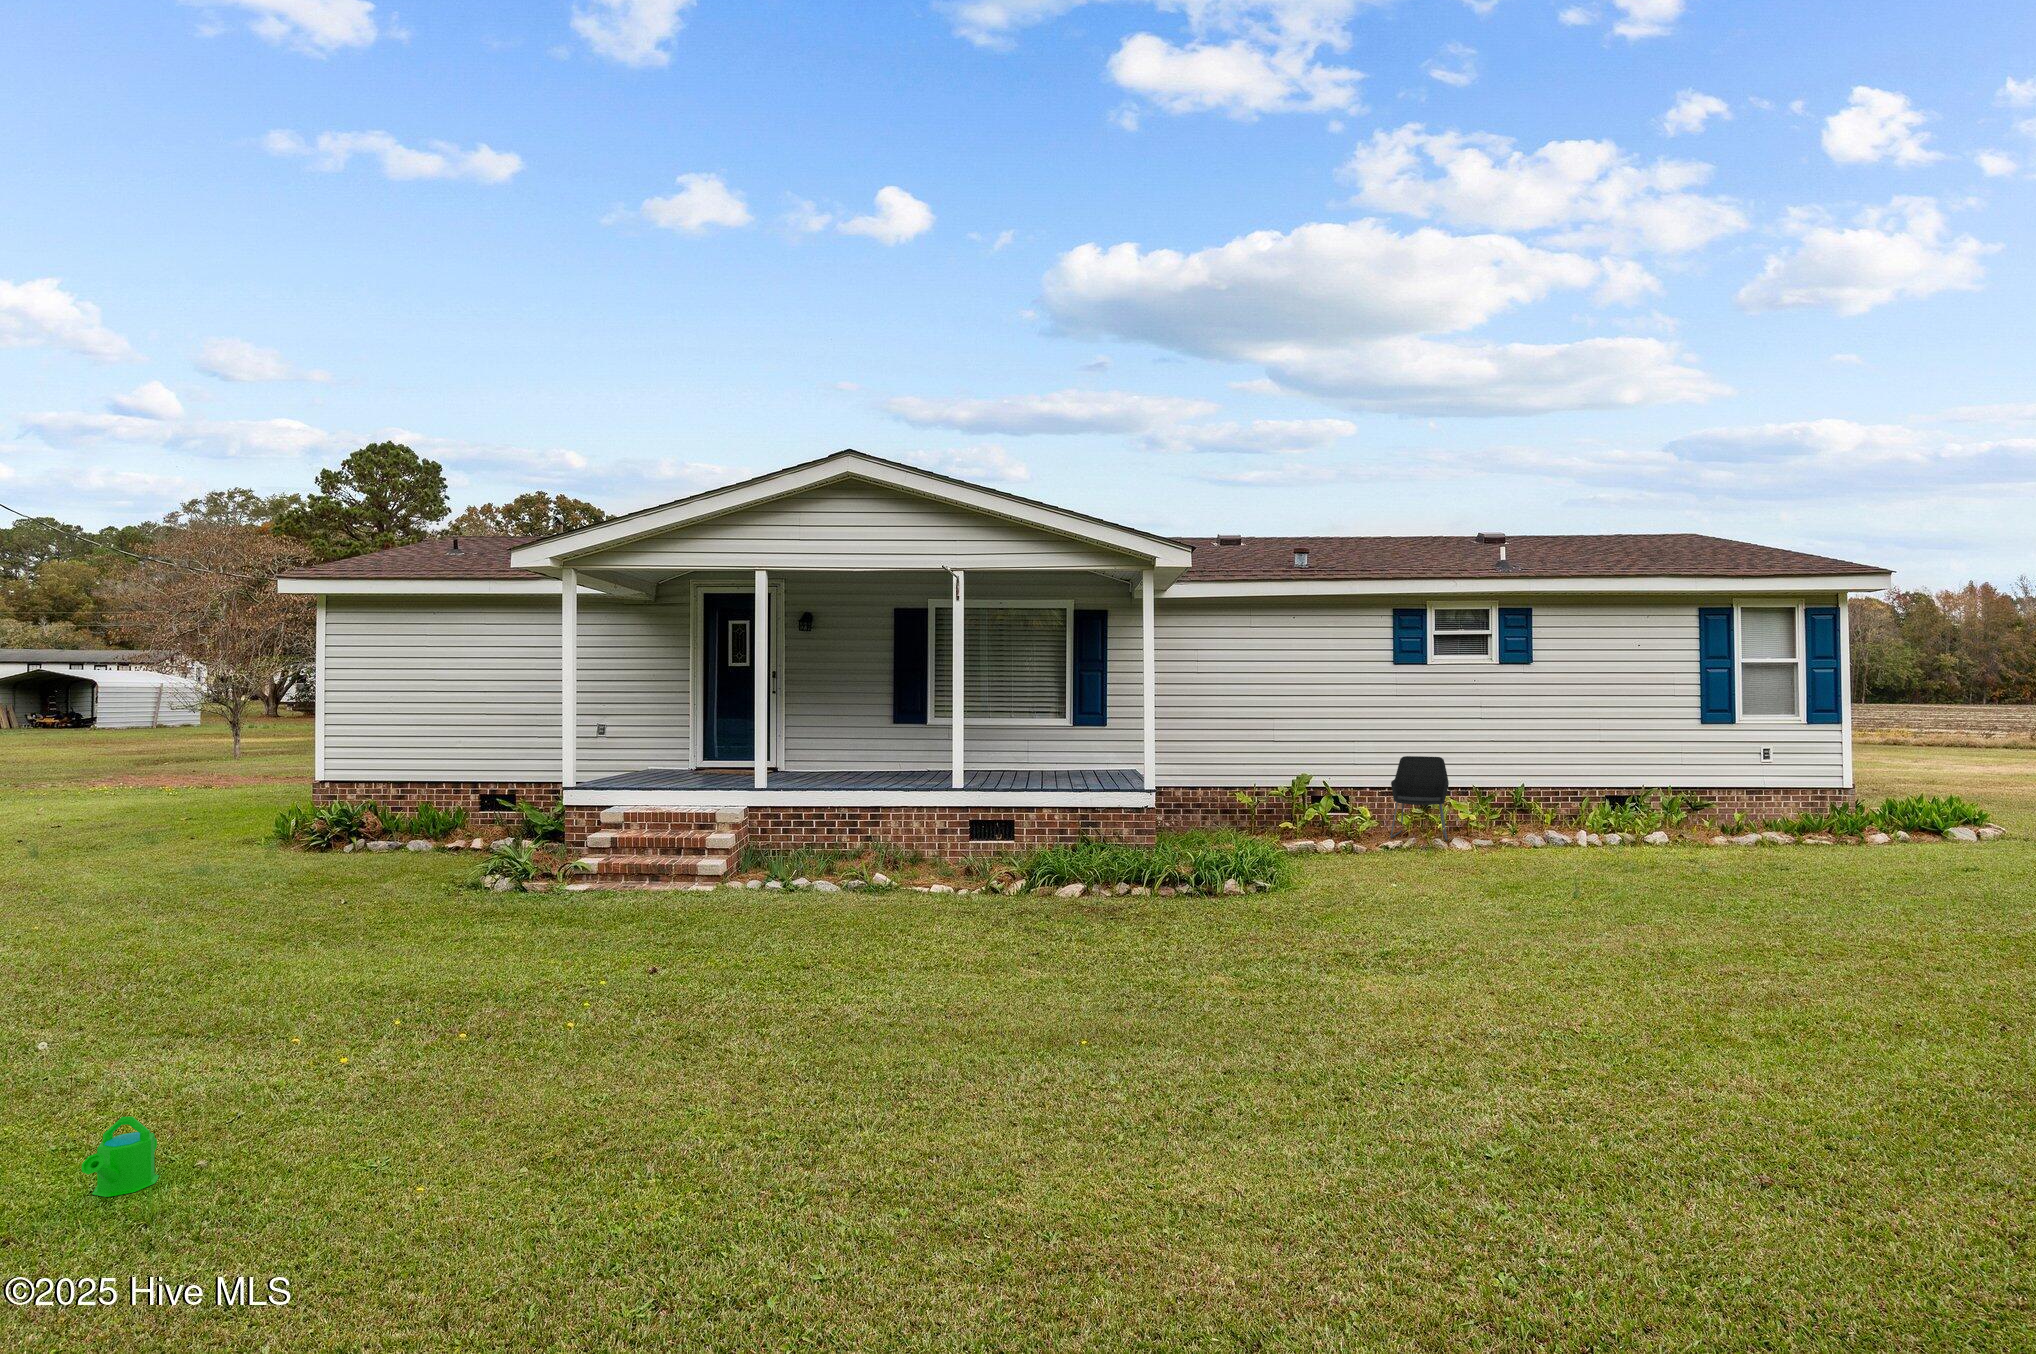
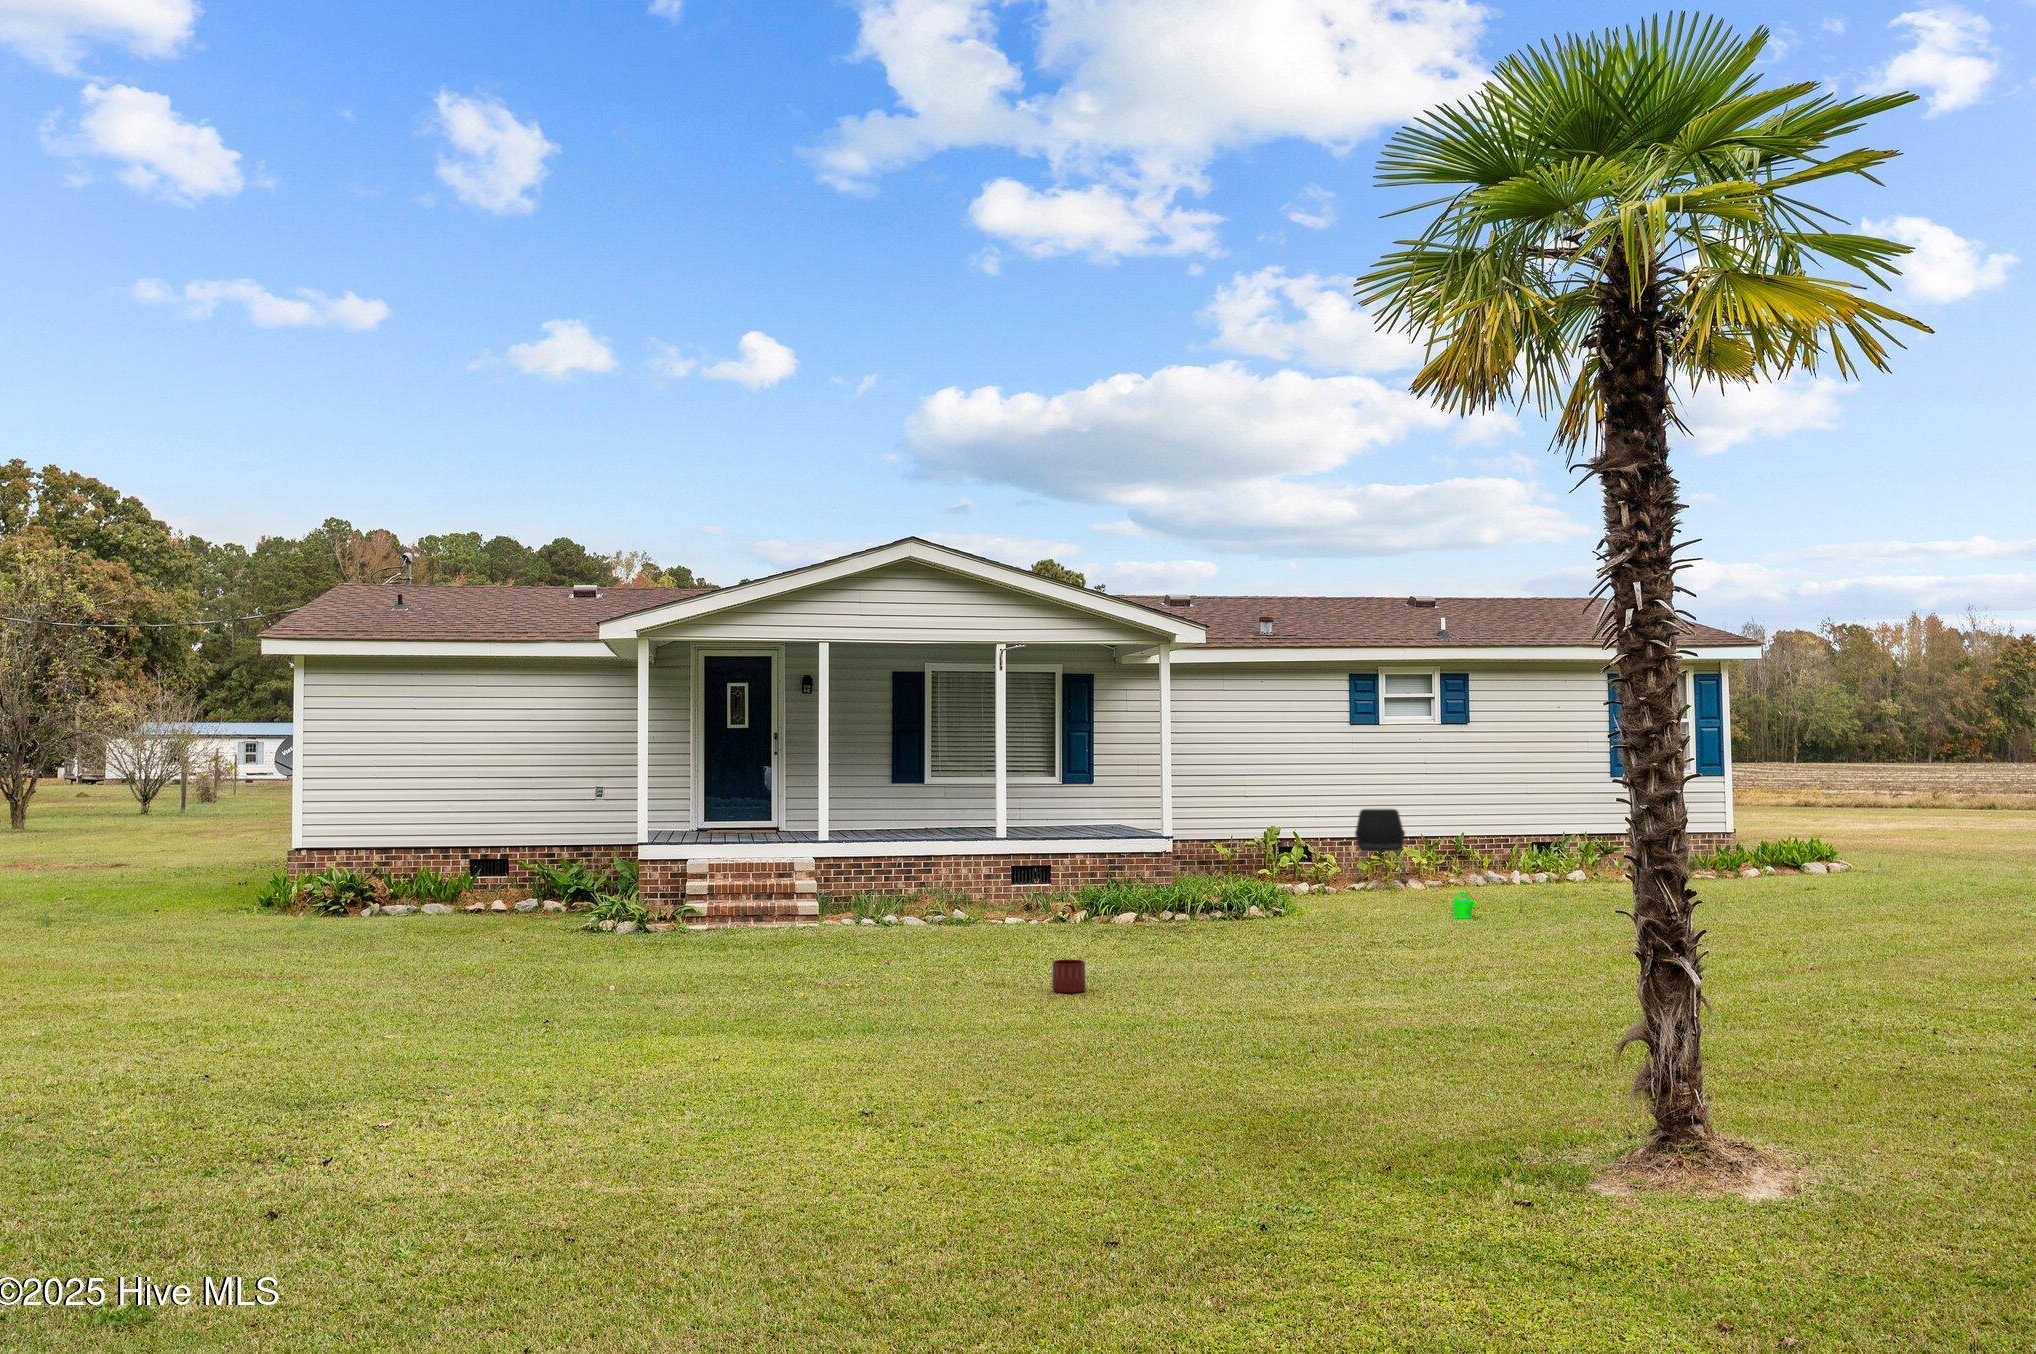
planter: none [777,1004,825,1059] -> present [1052,959,1086,993]
watering can: present [82,1116,159,1197] -> present [1453,891,1476,919]

